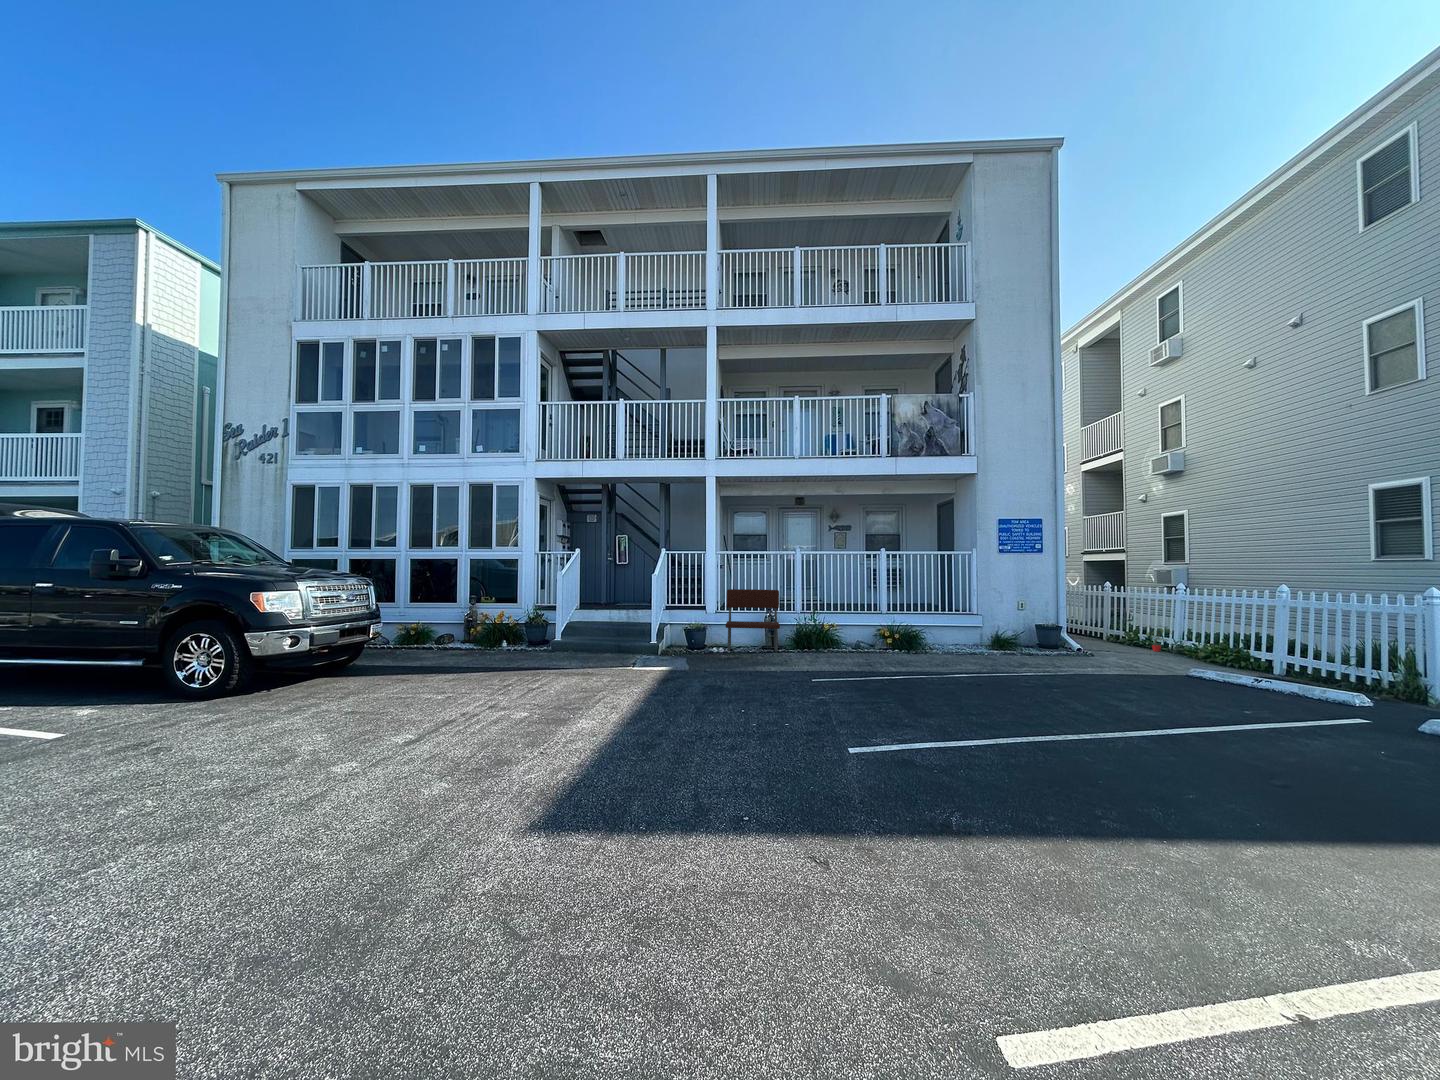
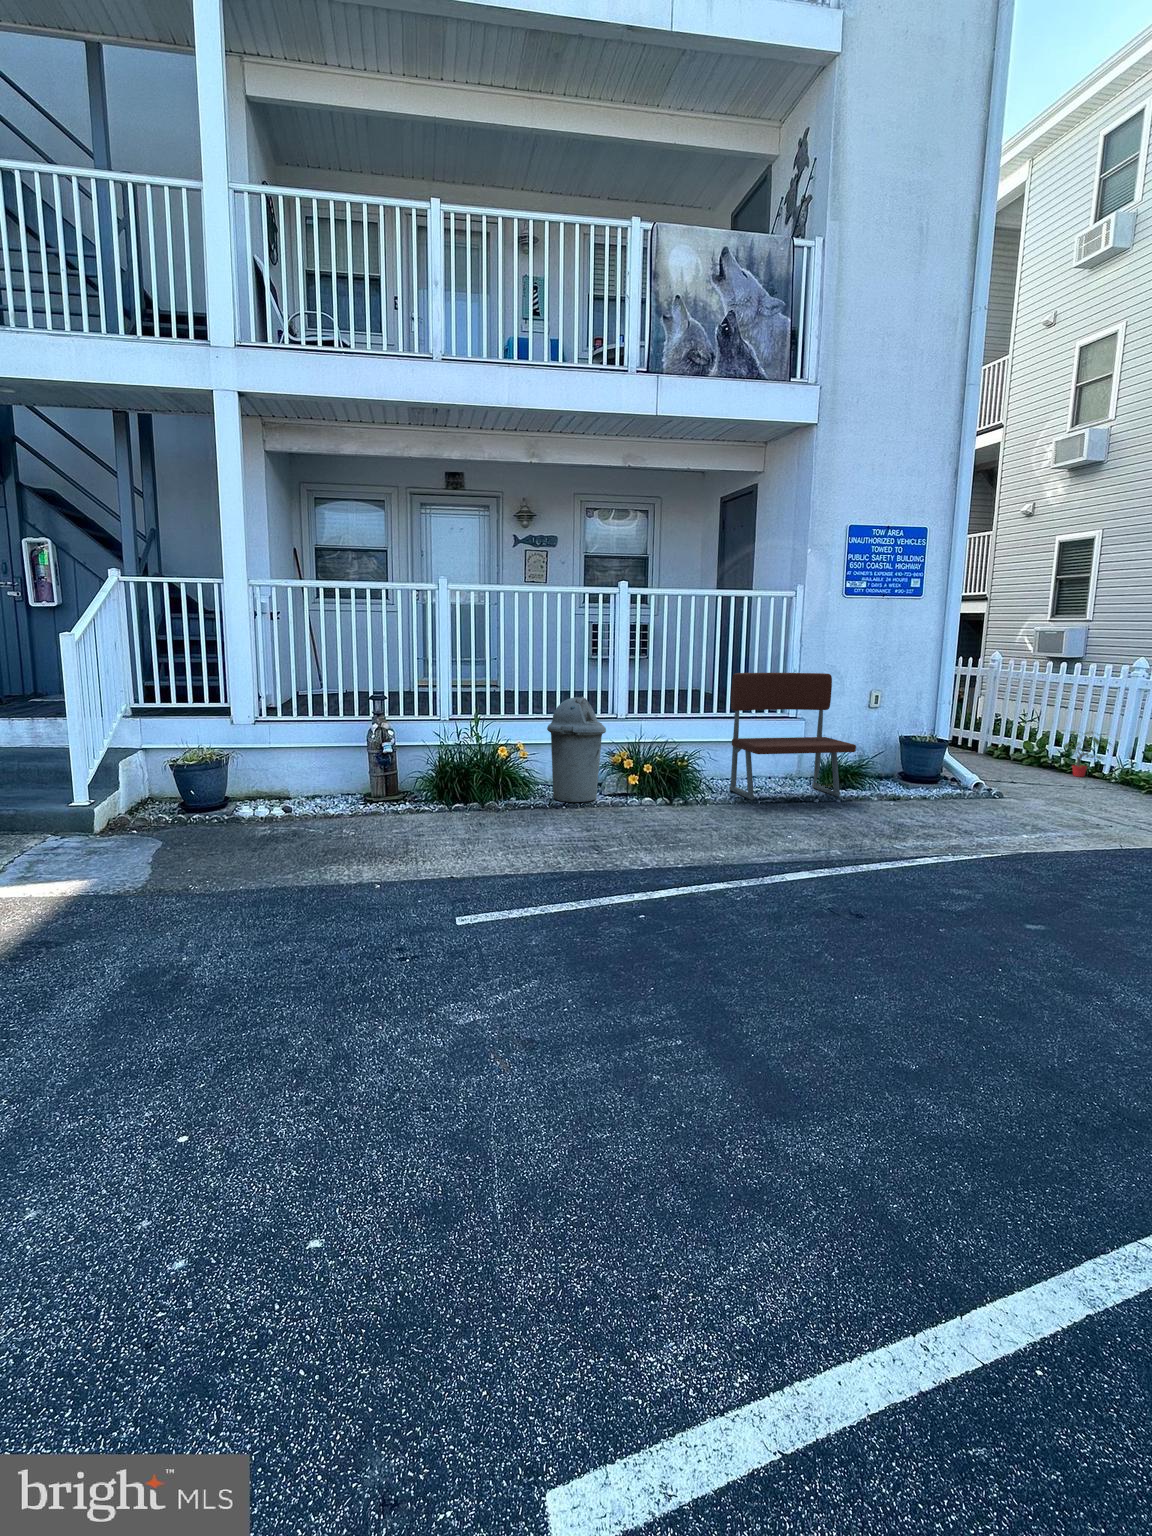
bench: present [726,589,780,652] -> present [729,673,856,800]
trash can: none [847,602,875,652] -> present [547,696,606,802]

